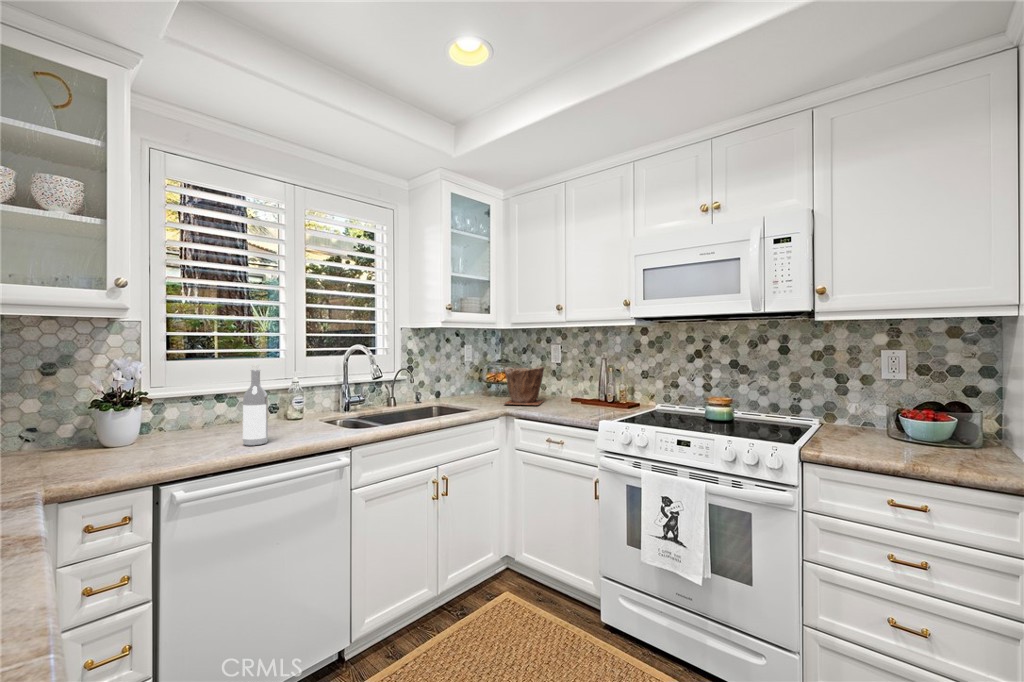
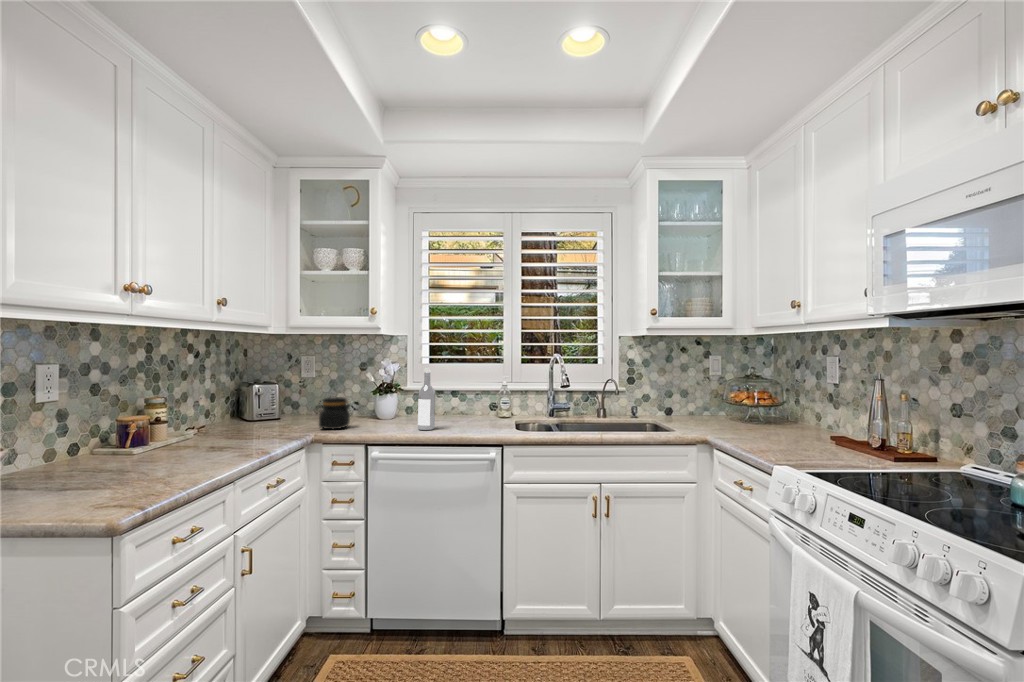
plant pot: present [504,367,544,405] -> none [714,384,785,438]
jar: none [48,417,122,472] -> present [319,397,351,429]

